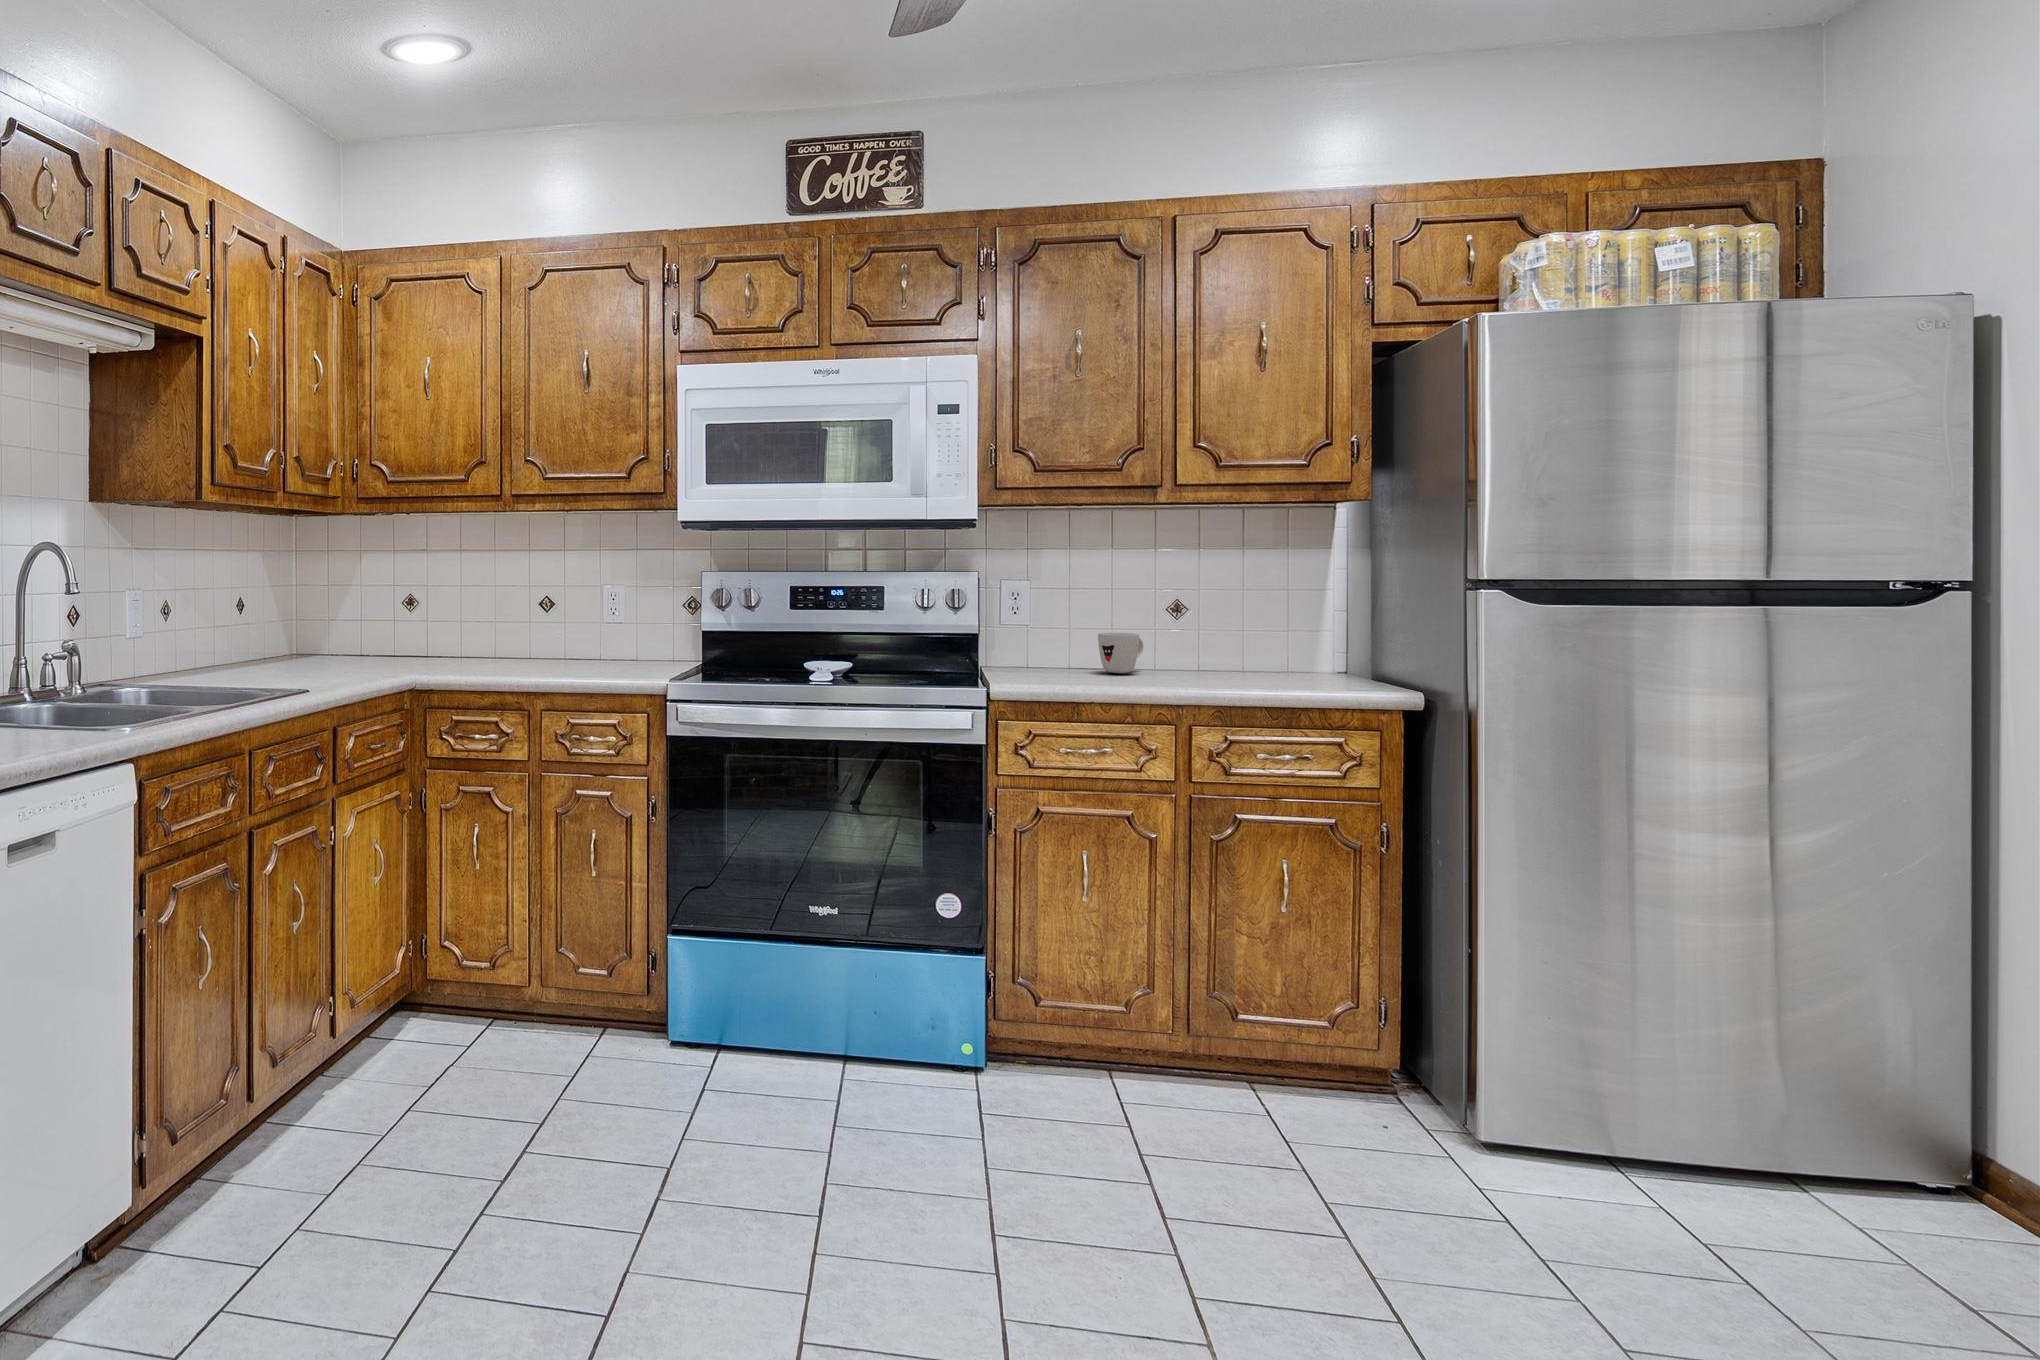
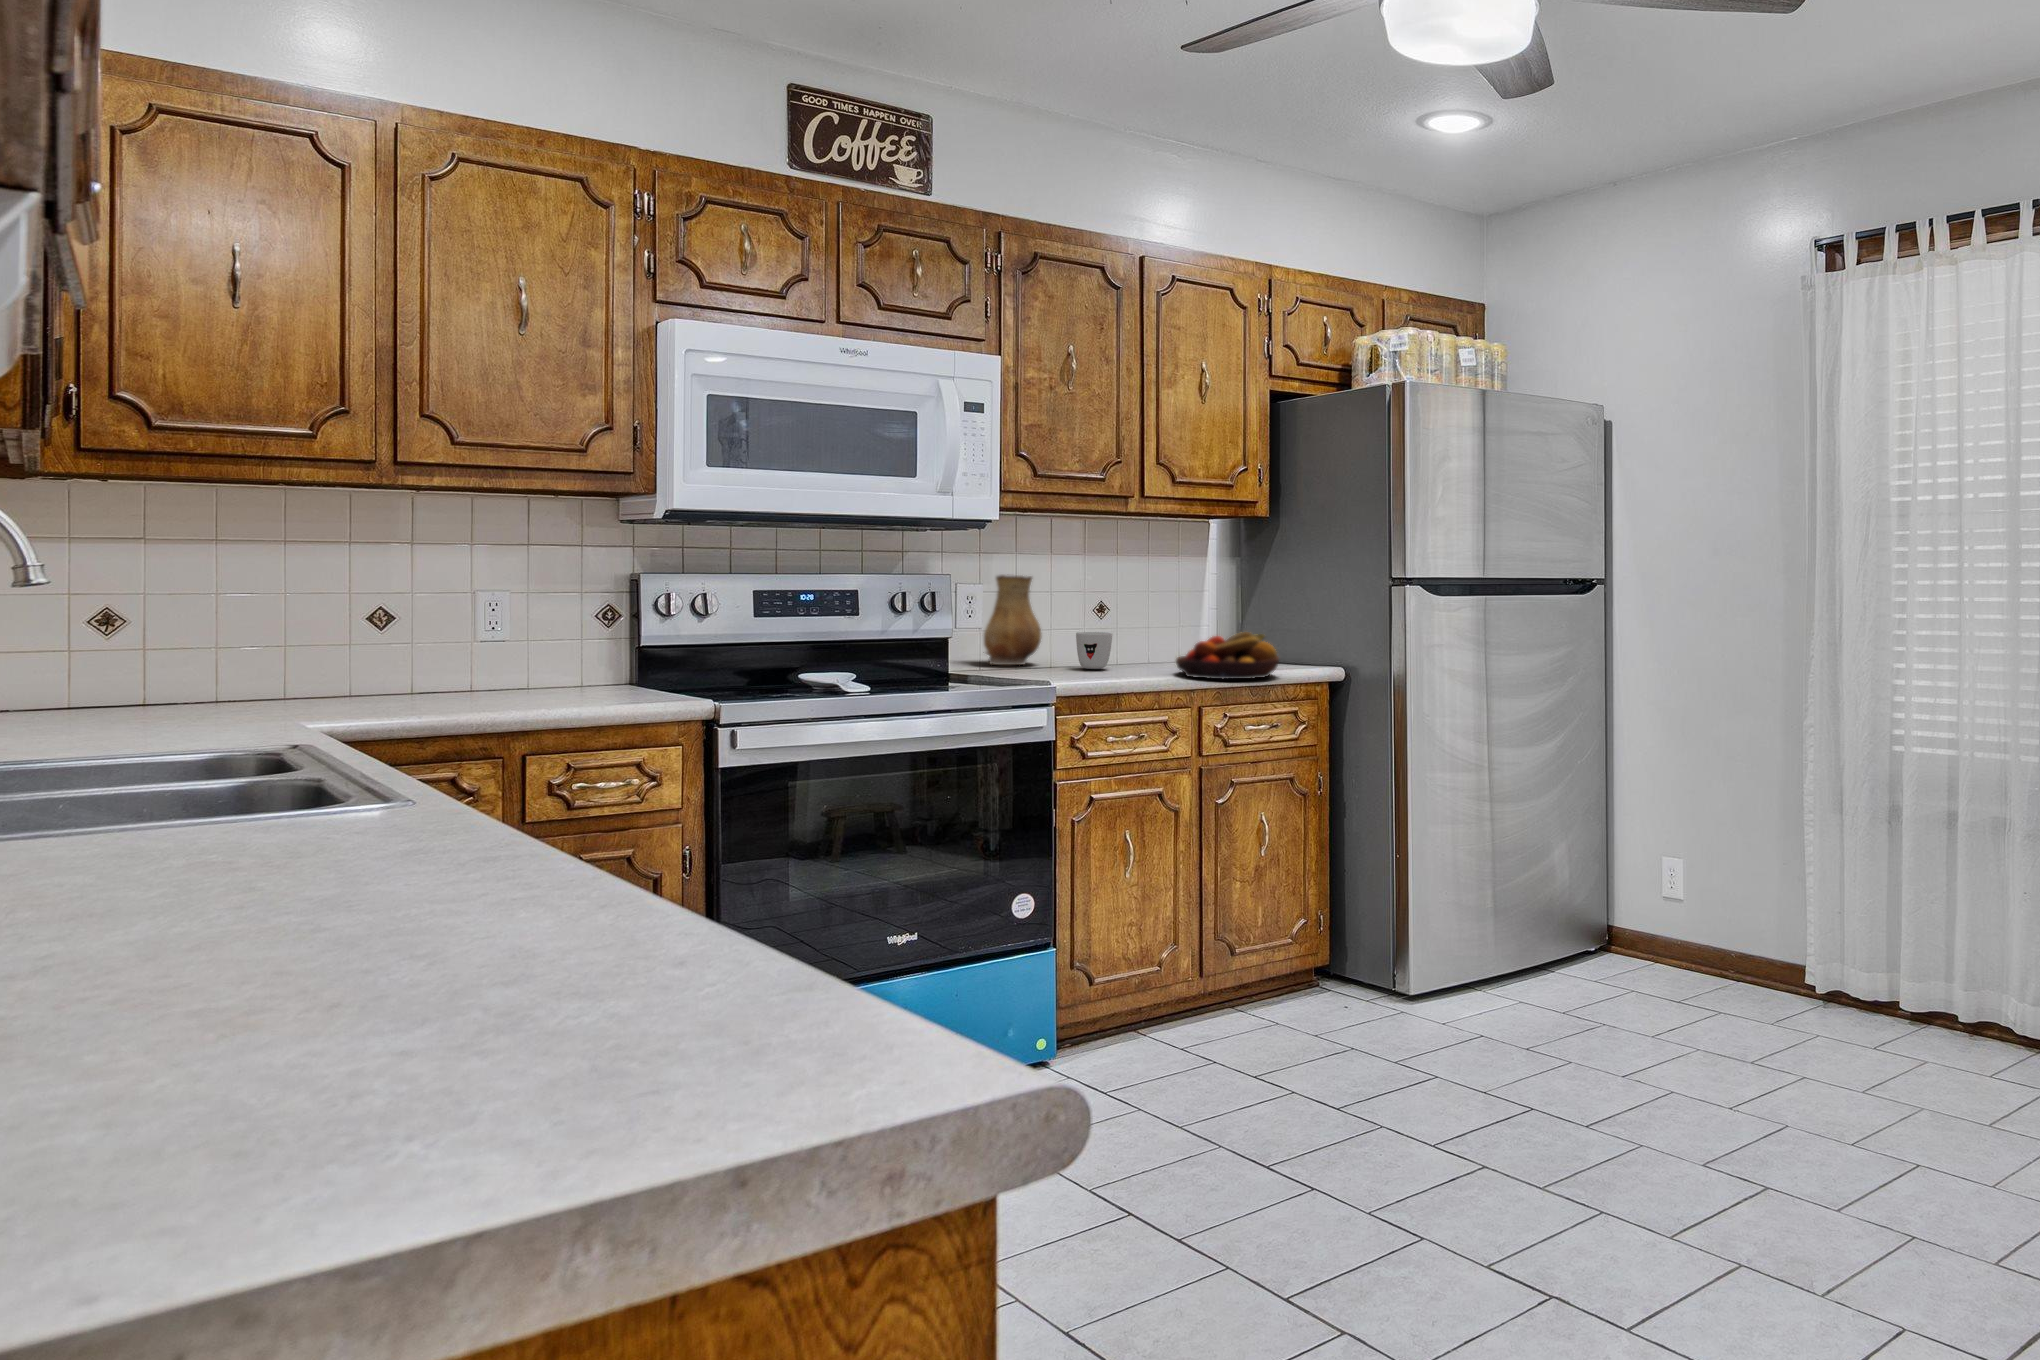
ceramic pitcher: none [1009,572,1079,666] -> present [984,575,1042,665]
fruit bowl: none [1191,636,1327,692] -> present [1176,632,1279,679]

